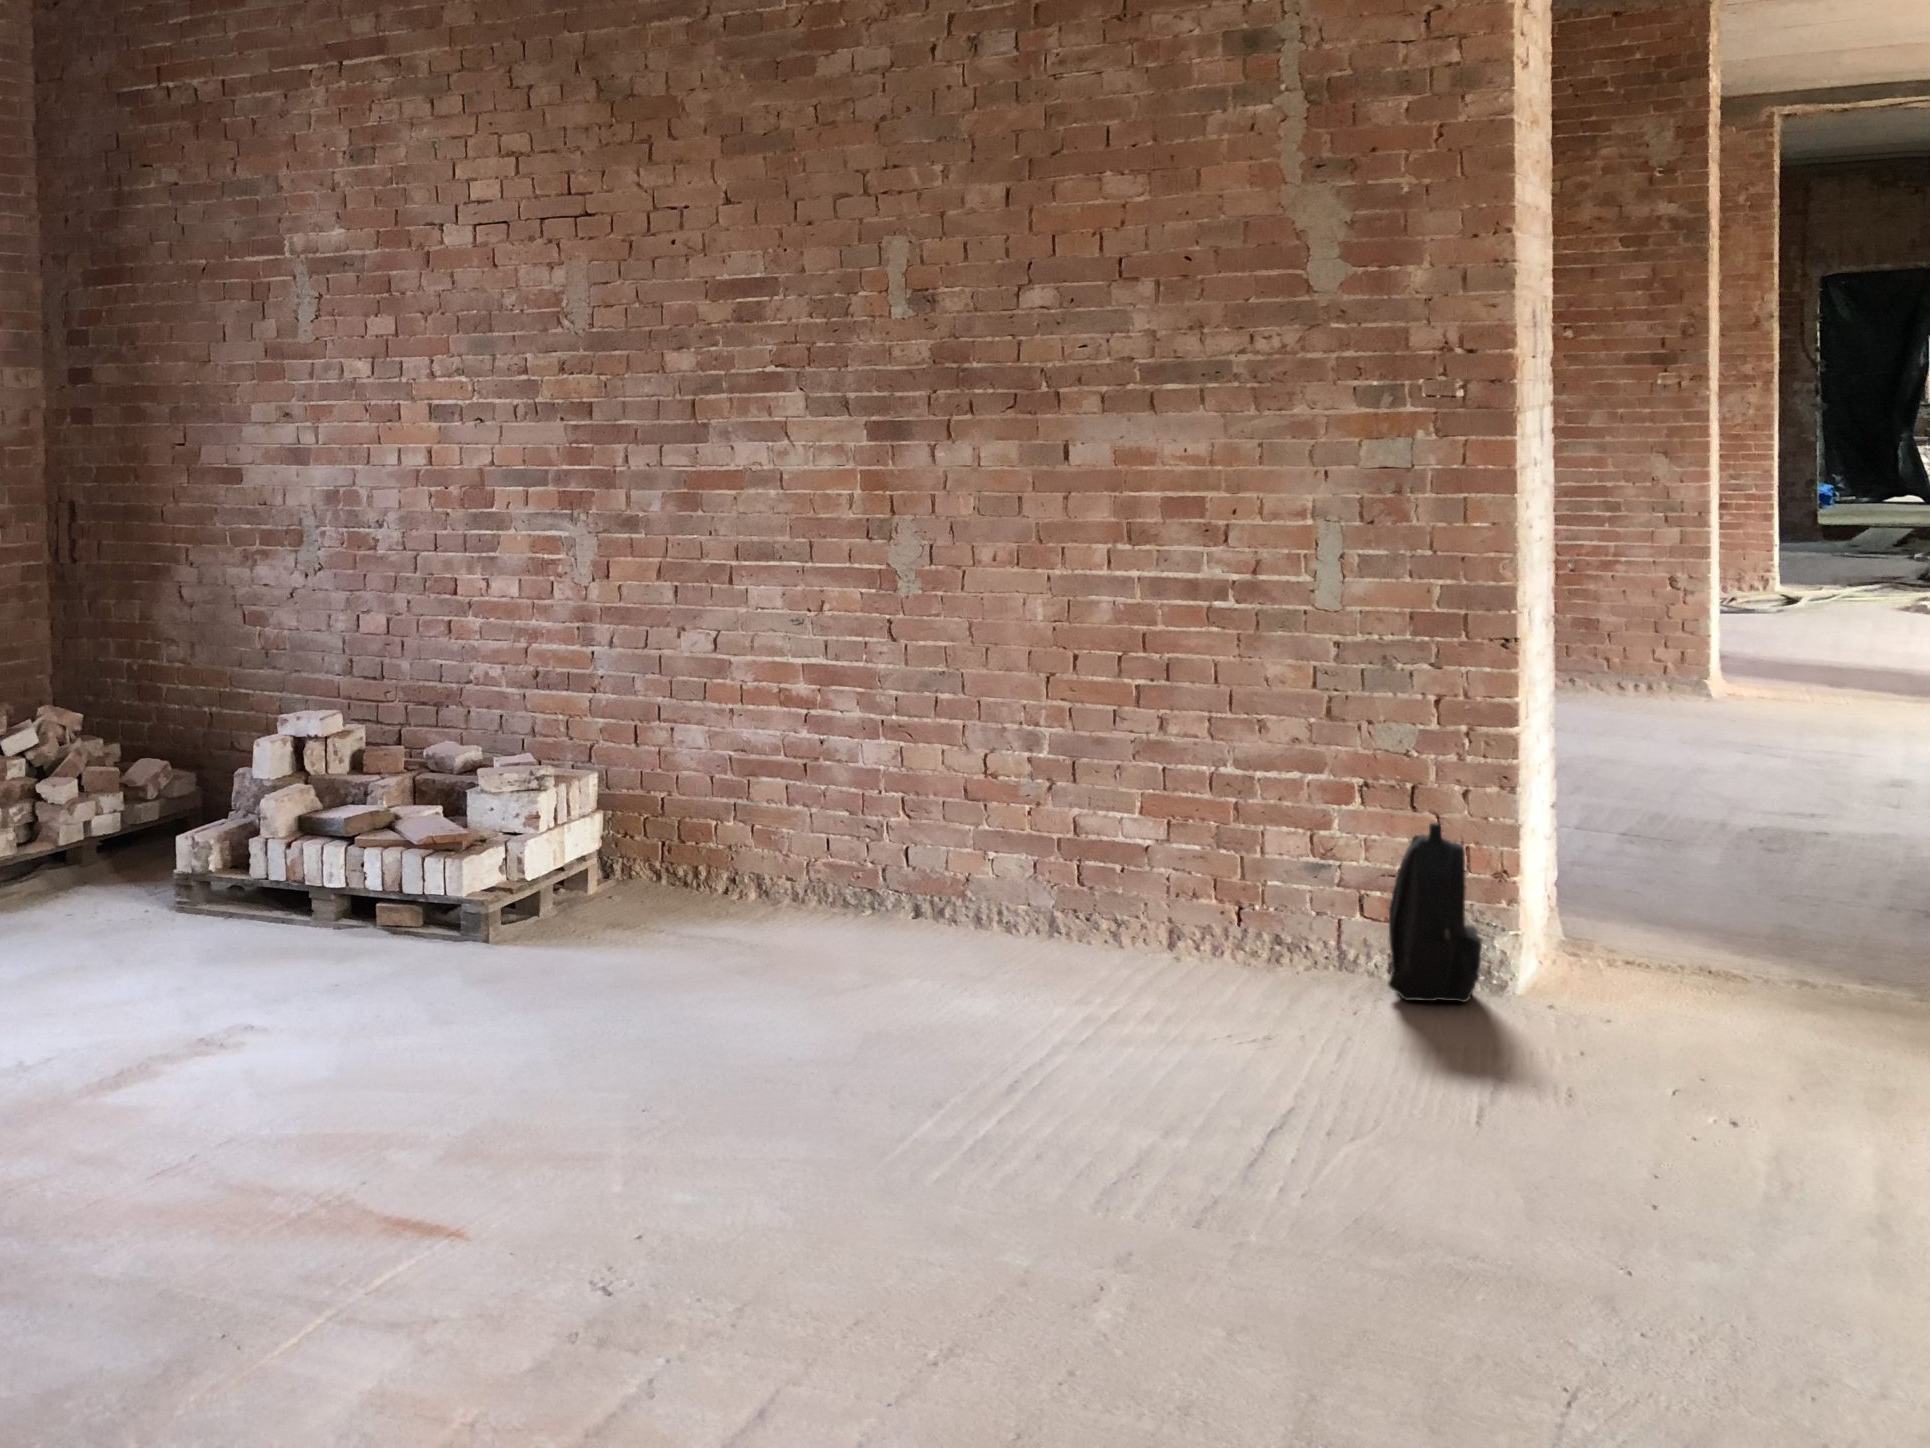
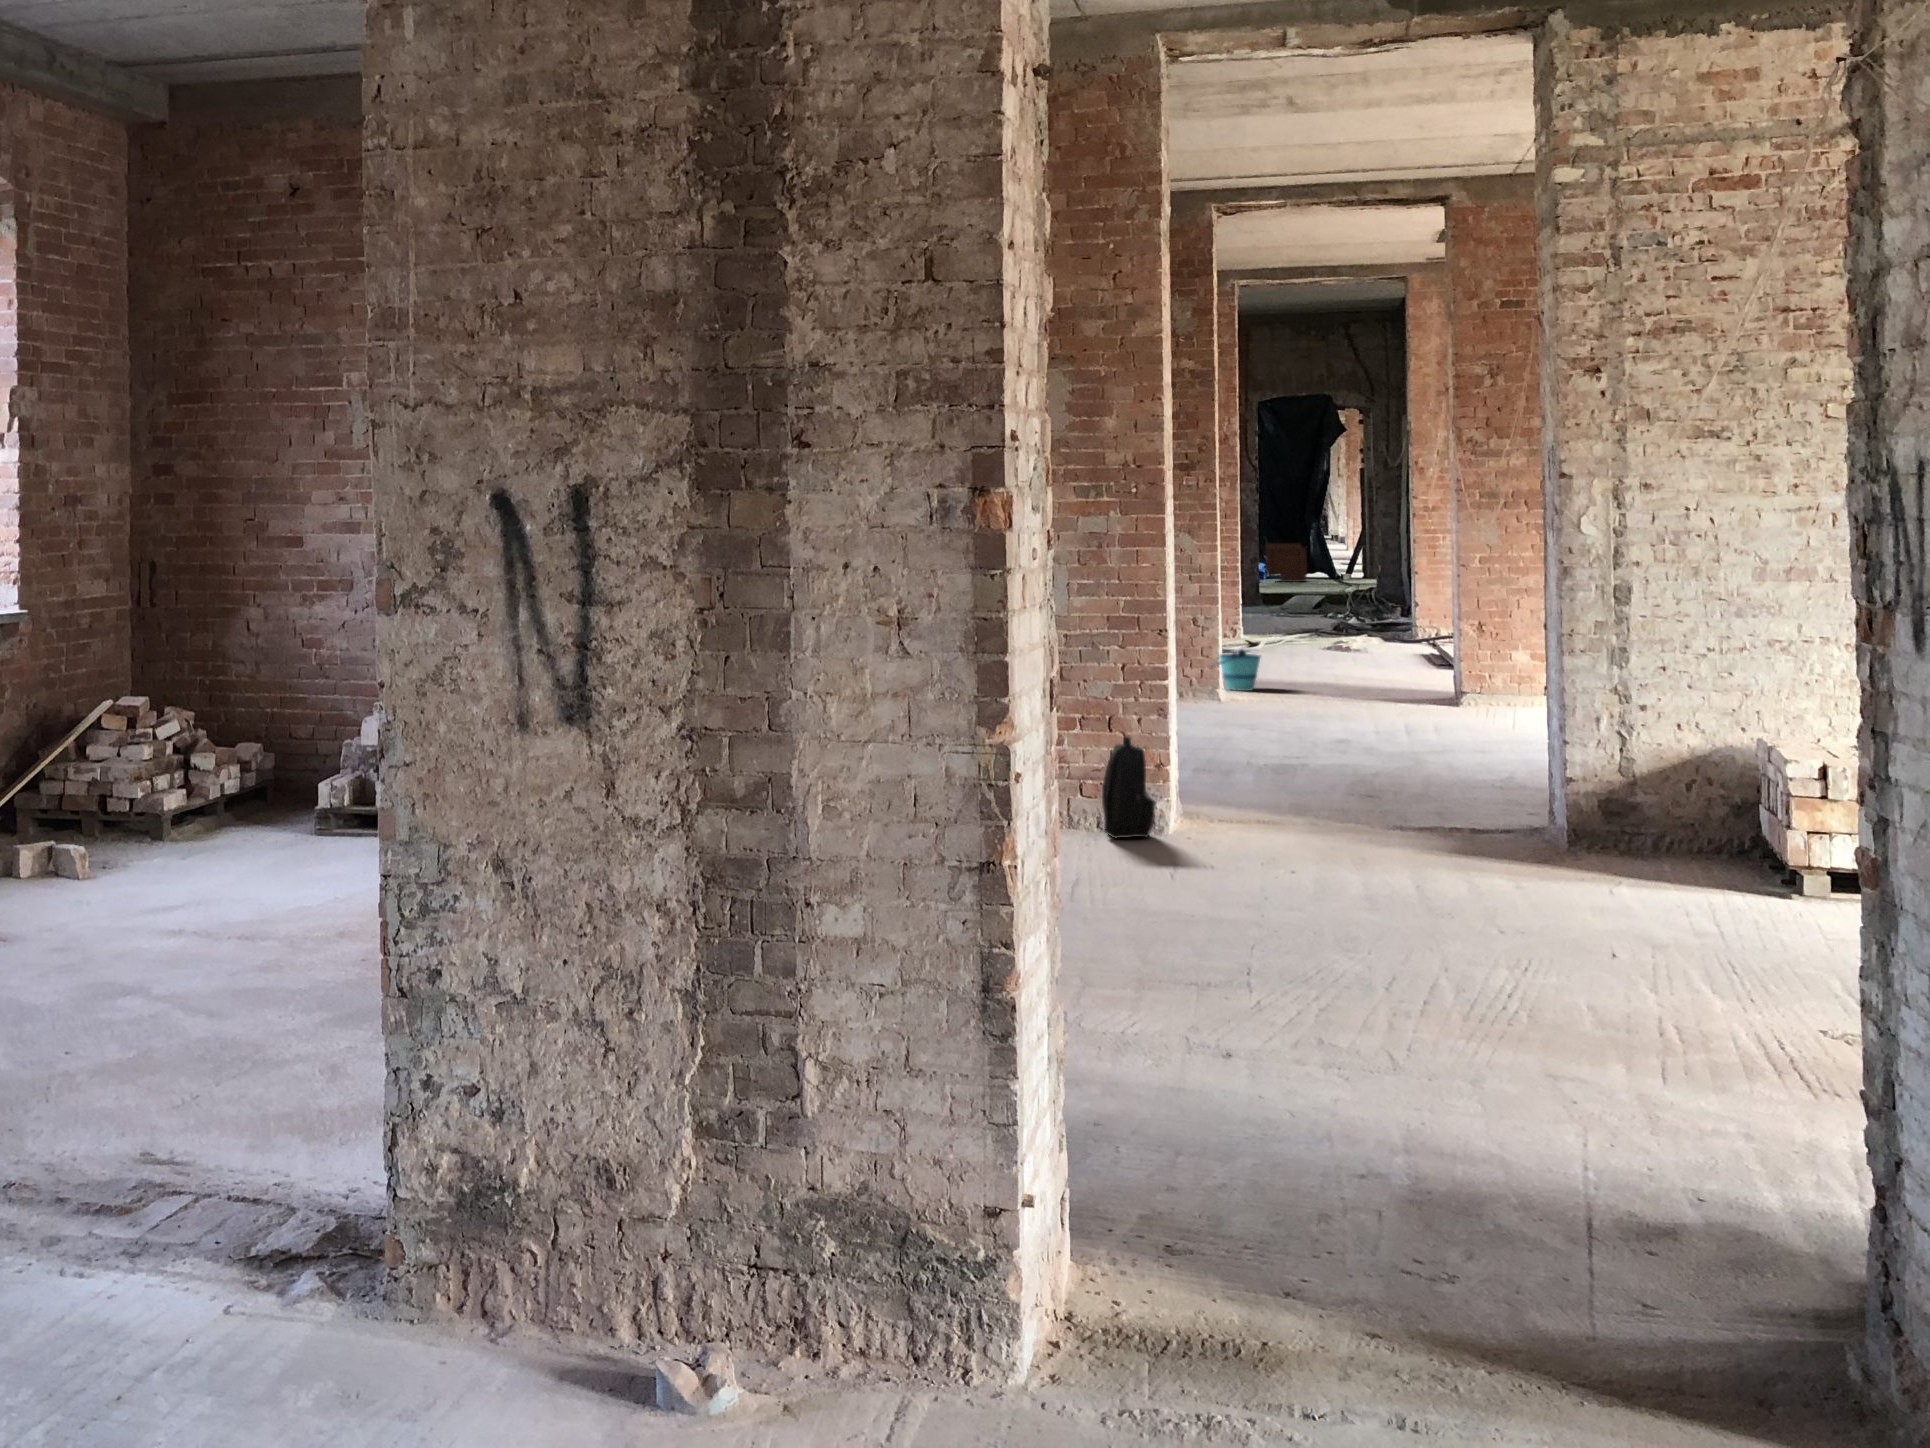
wooden crate: none [1836,459,1896,510] -> present [1266,544,1307,582]
bucket: none [1694,623,1781,684] -> present [1209,649,1260,691]

